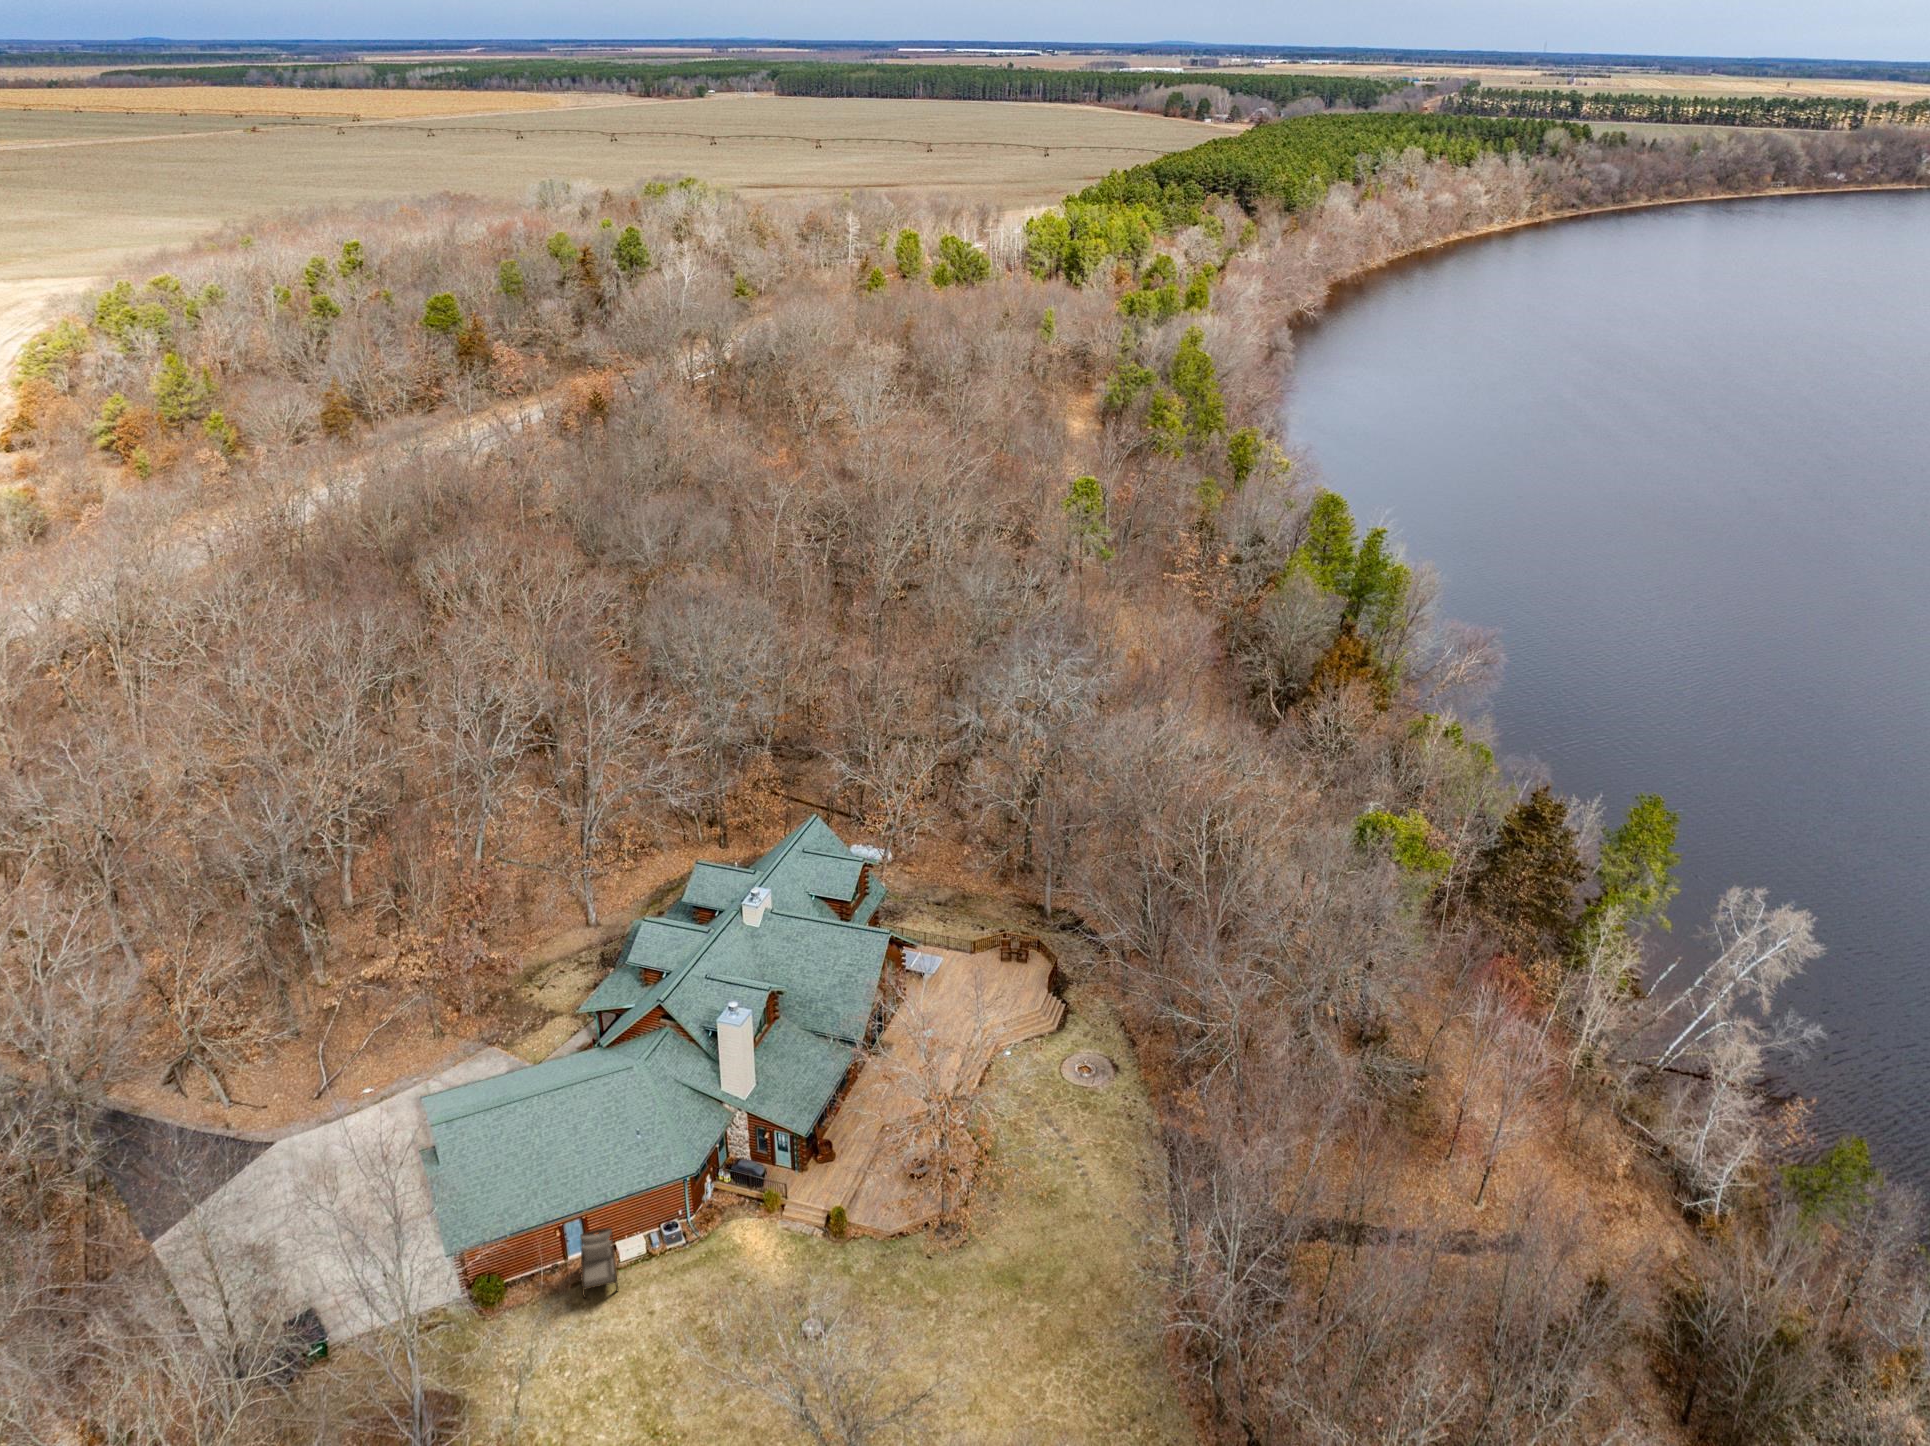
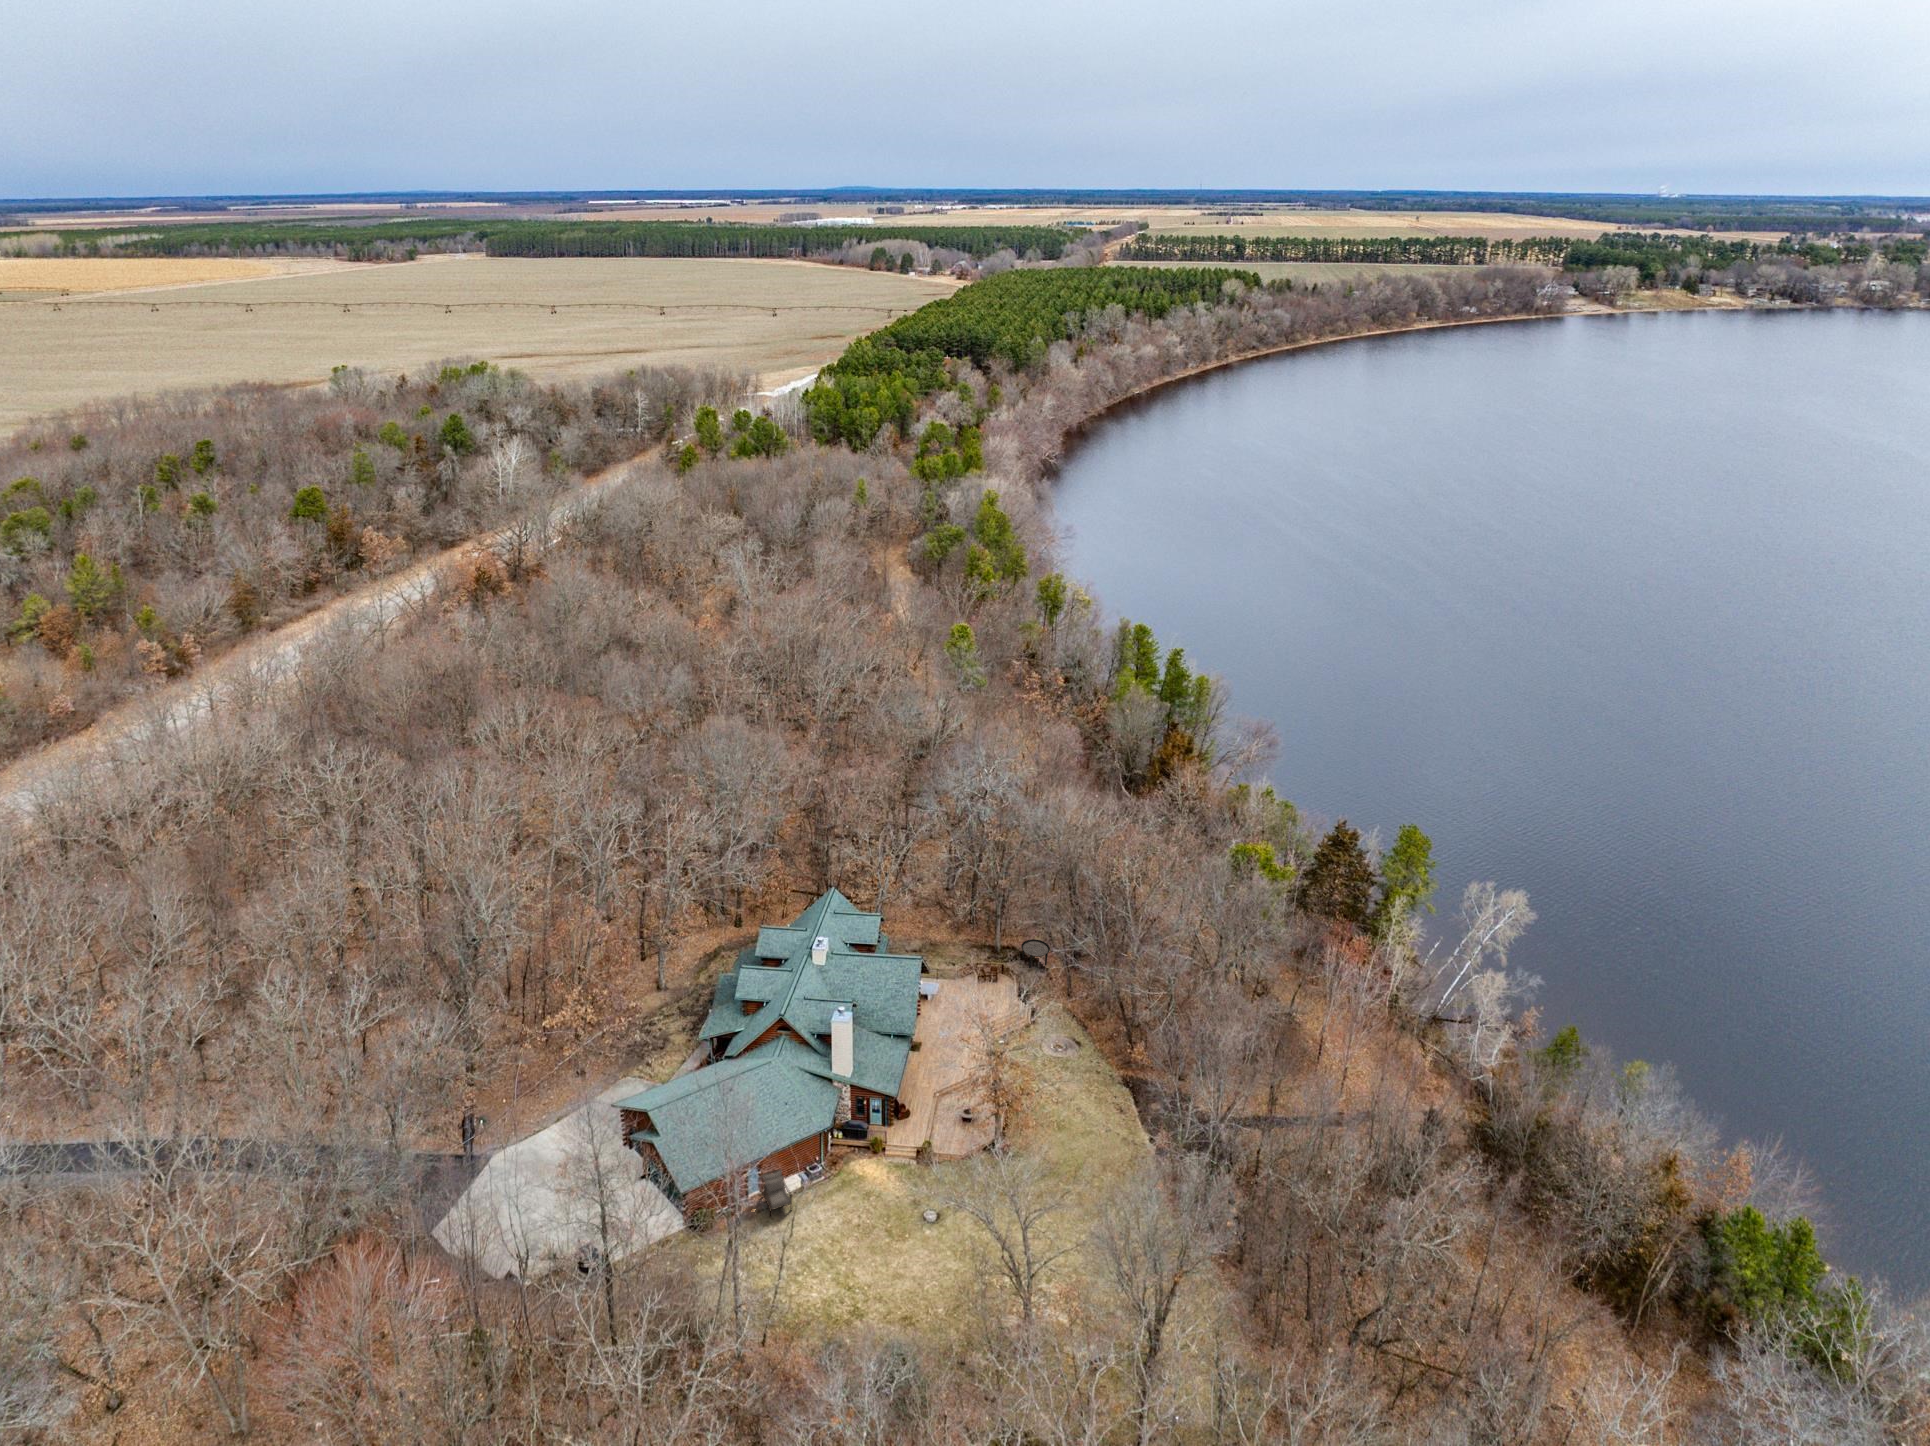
round table: none [1059,911,1099,951] -> present [1021,939,1050,968]

